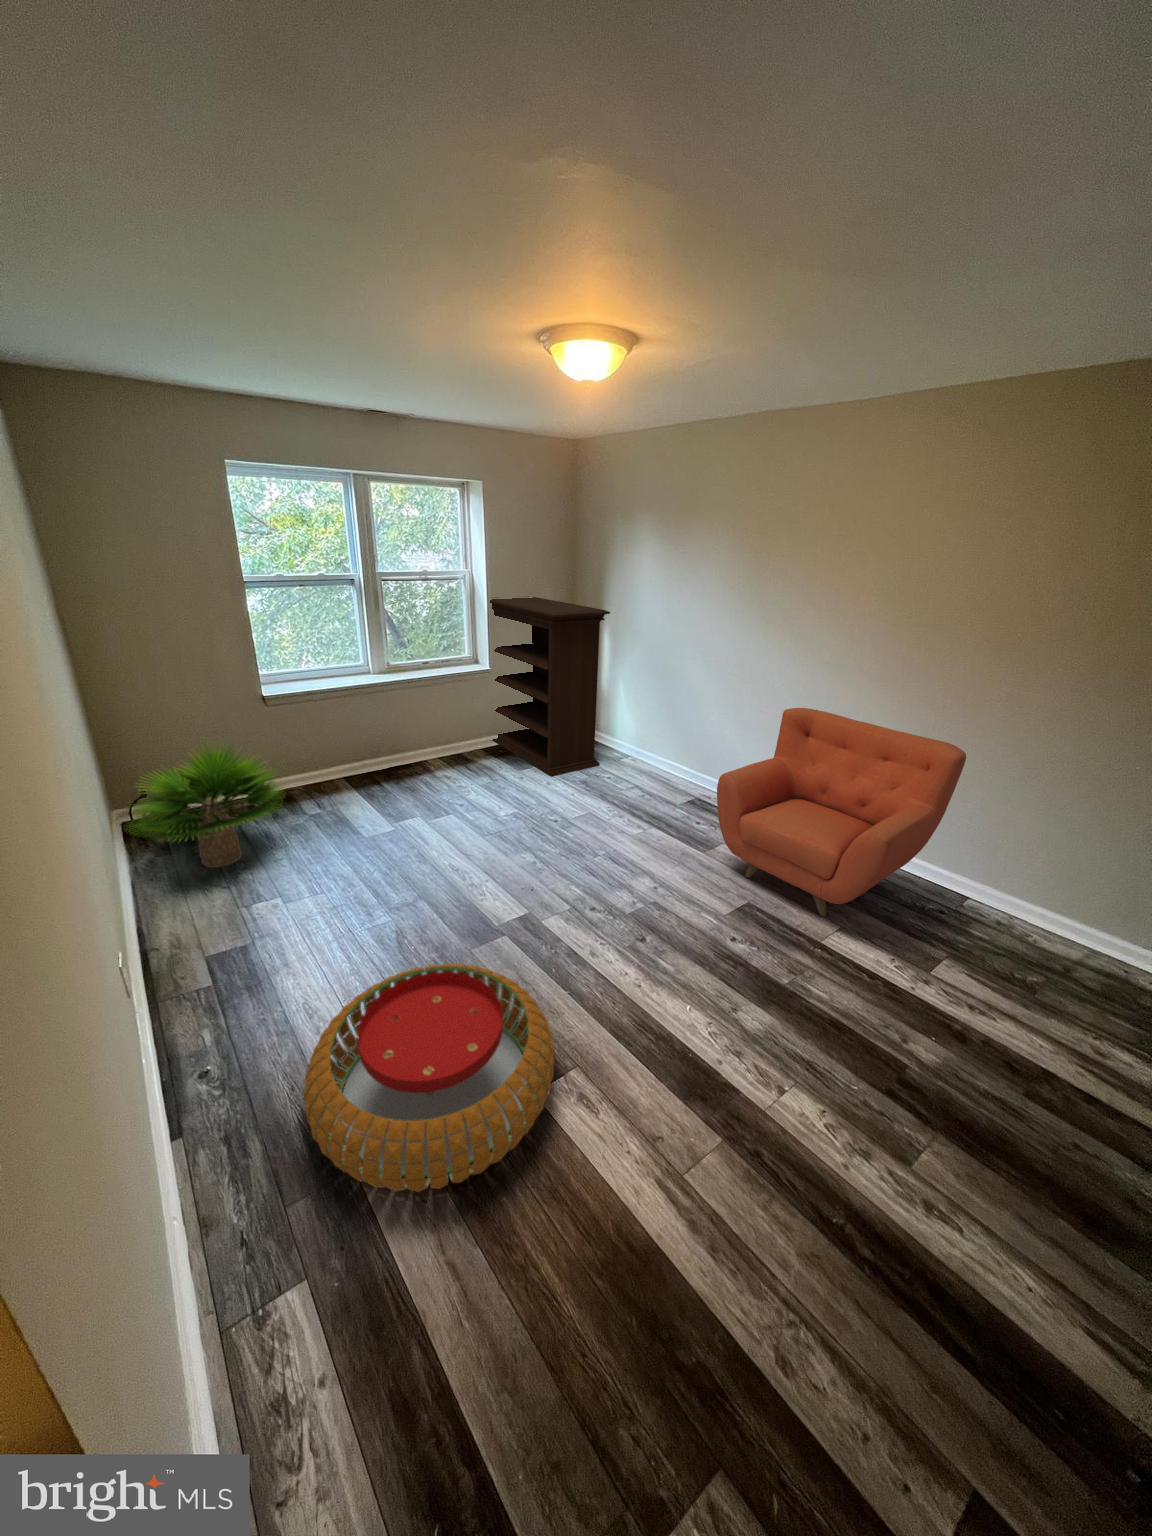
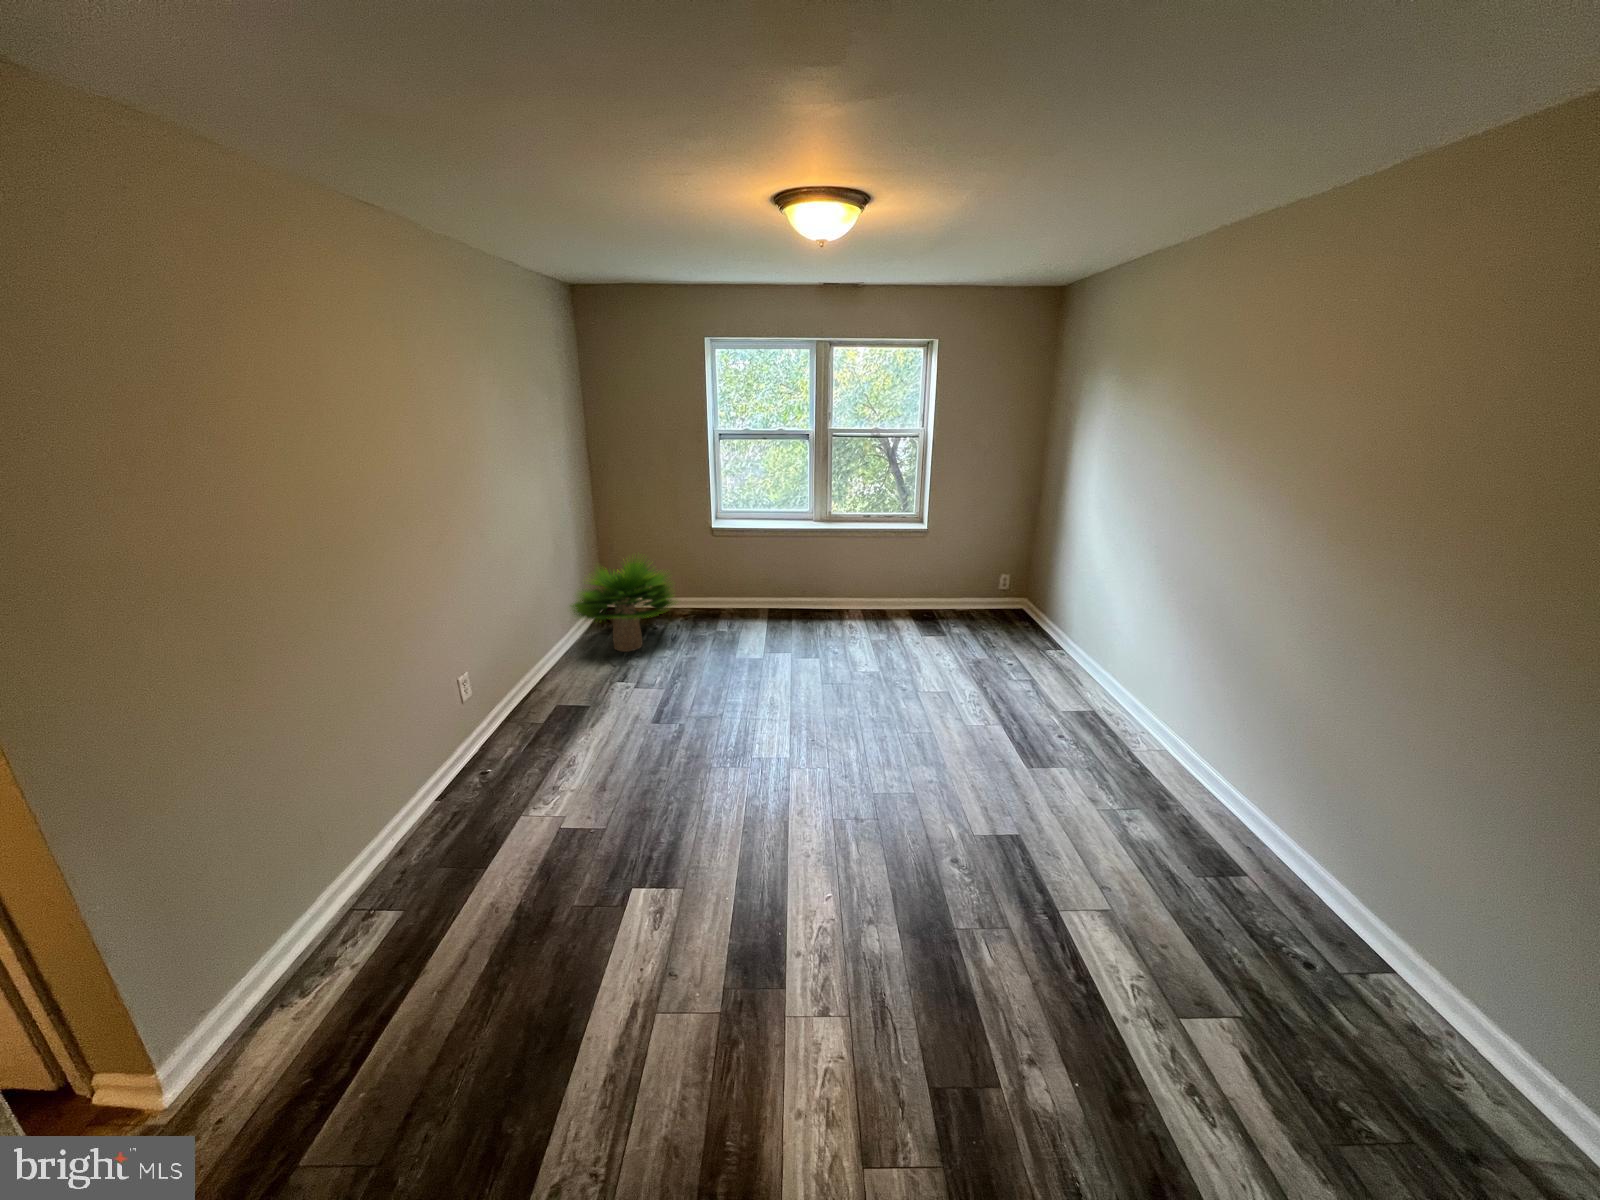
bookshelf: present [490,596,610,776] -> none [921,457,1035,650]
armchair: present [717,708,966,916] -> none [1028,612,1401,890]
pouf: present [303,964,555,1192] -> none [462,749,680,912]

